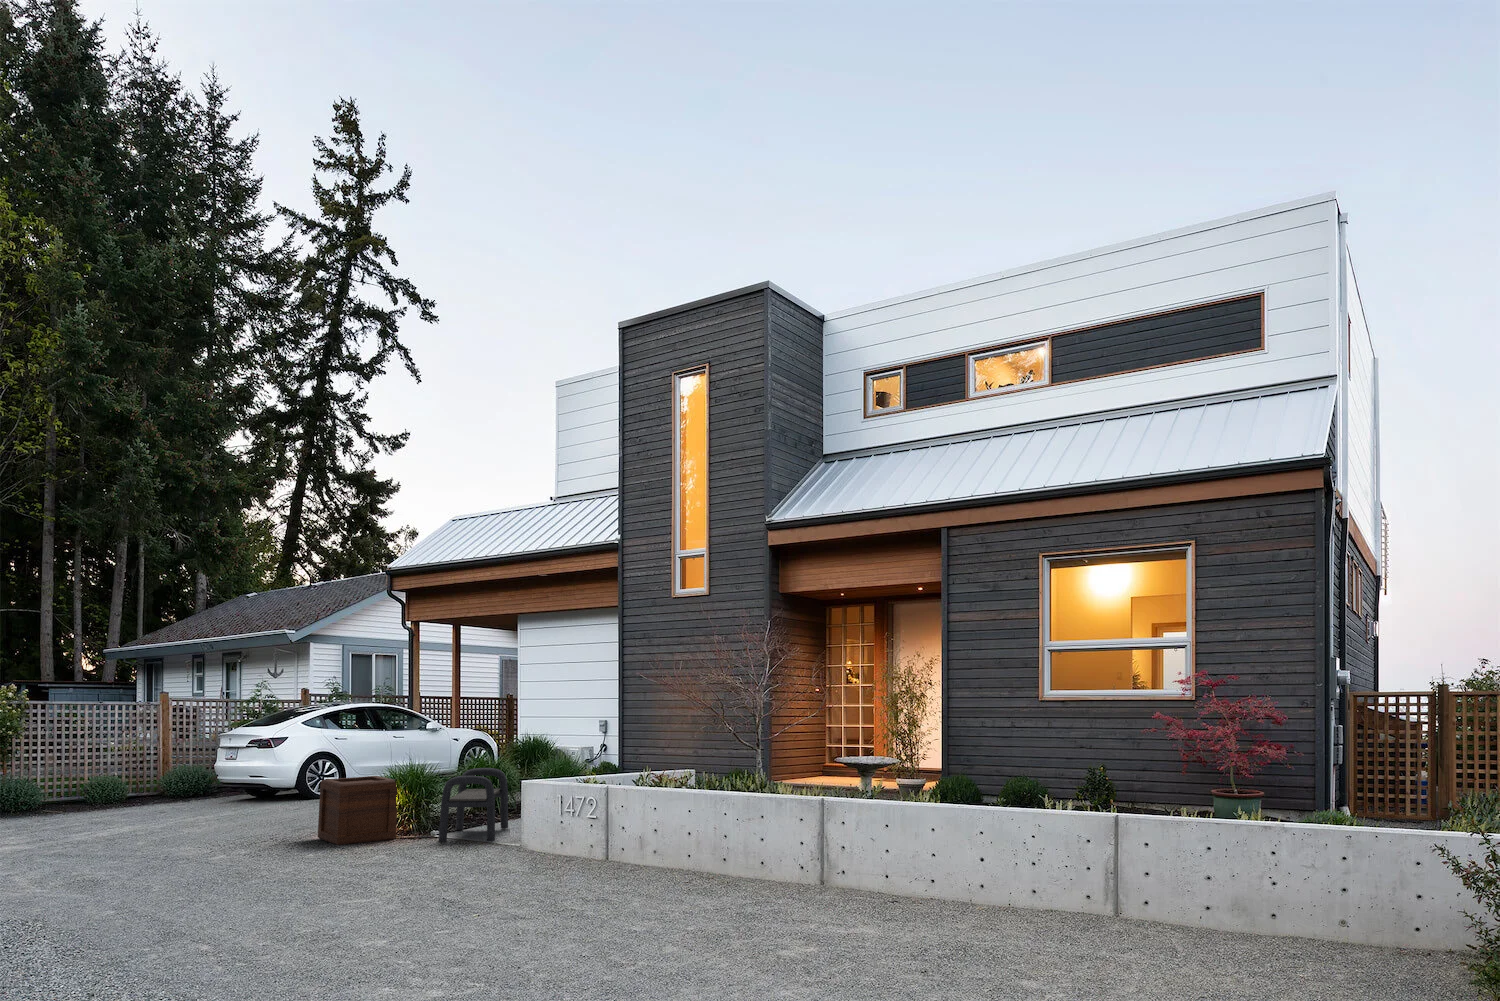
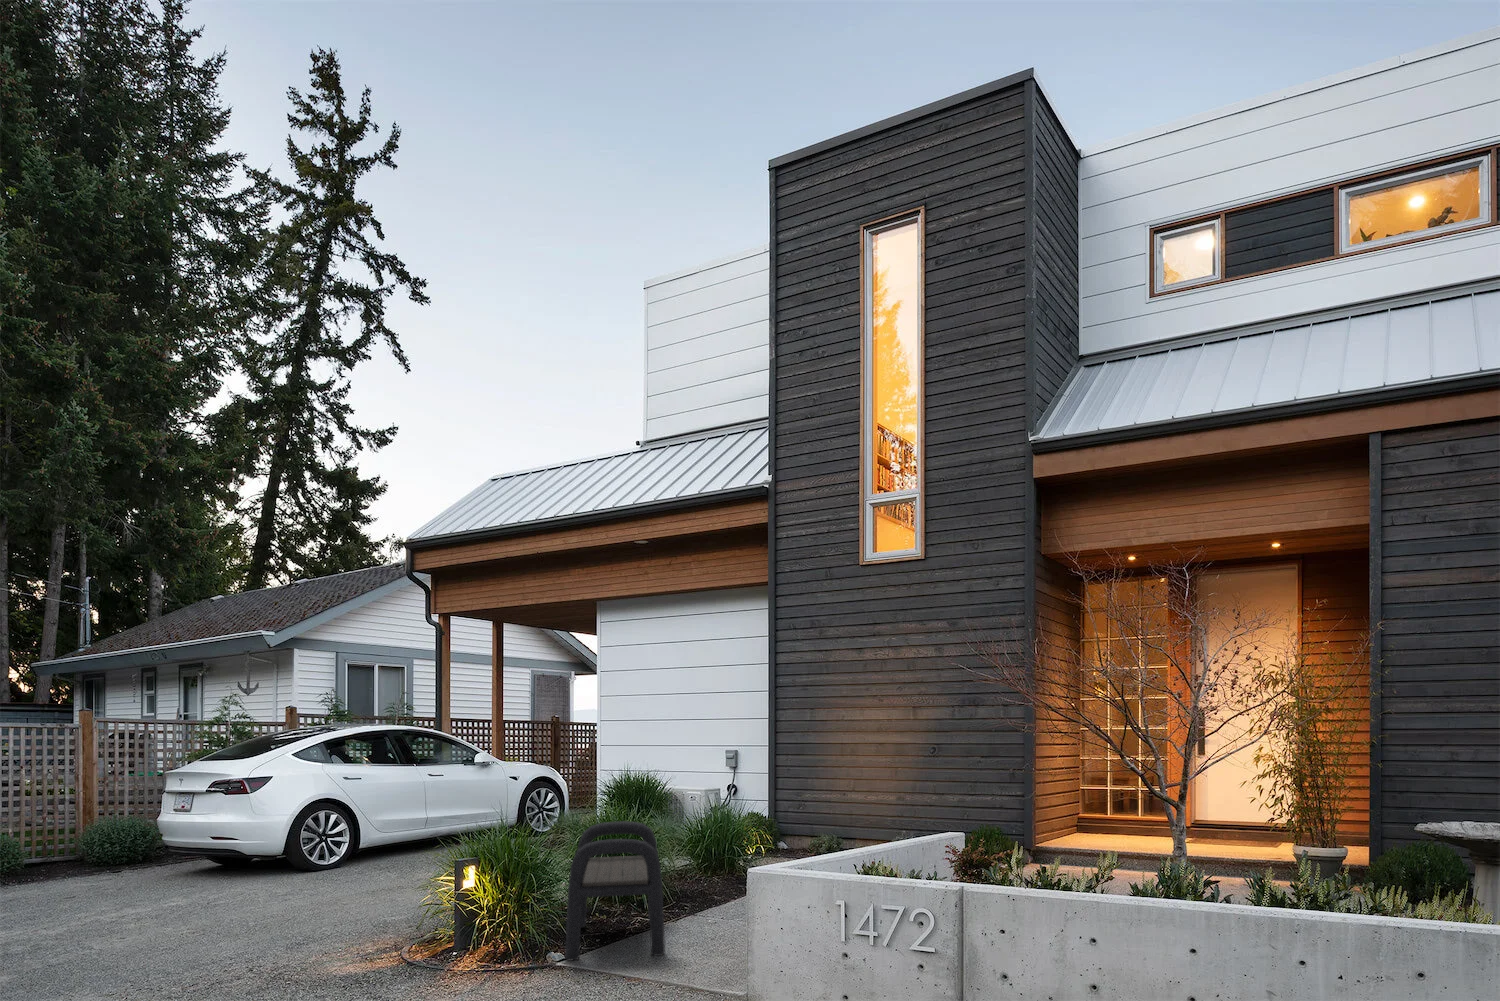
wooden crate: present [318,776,397,845] -> none [342,840,487,977]

